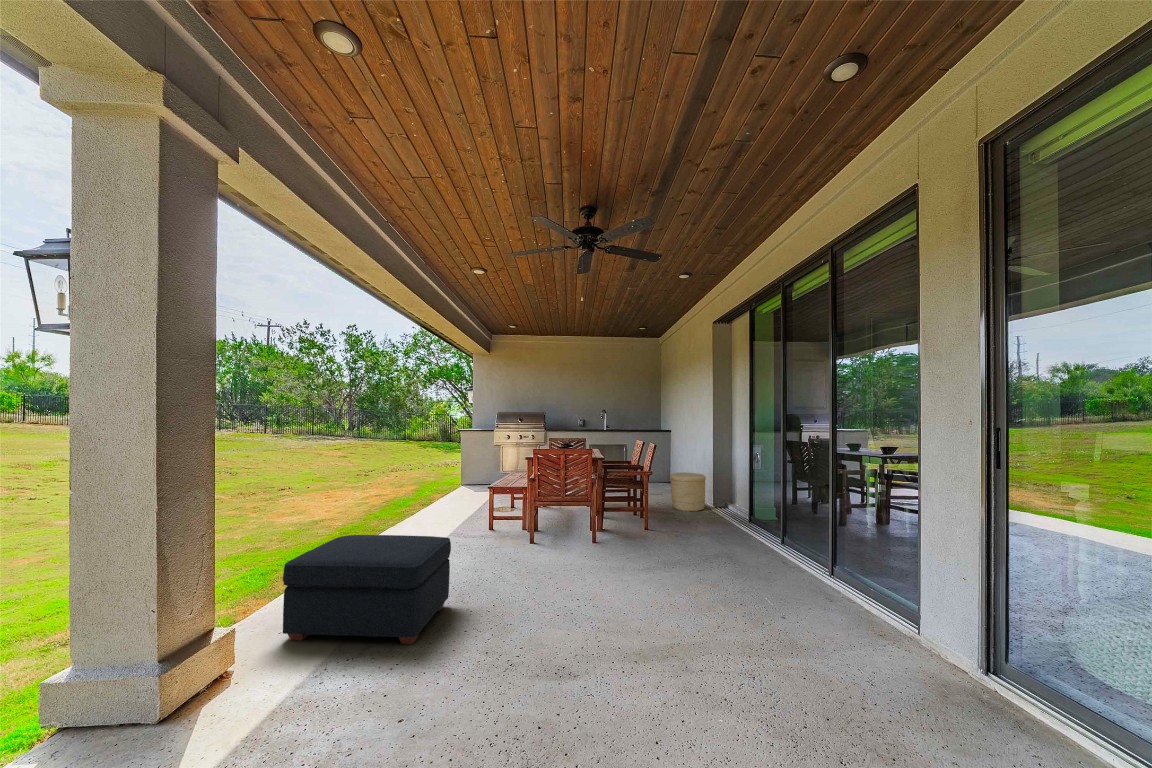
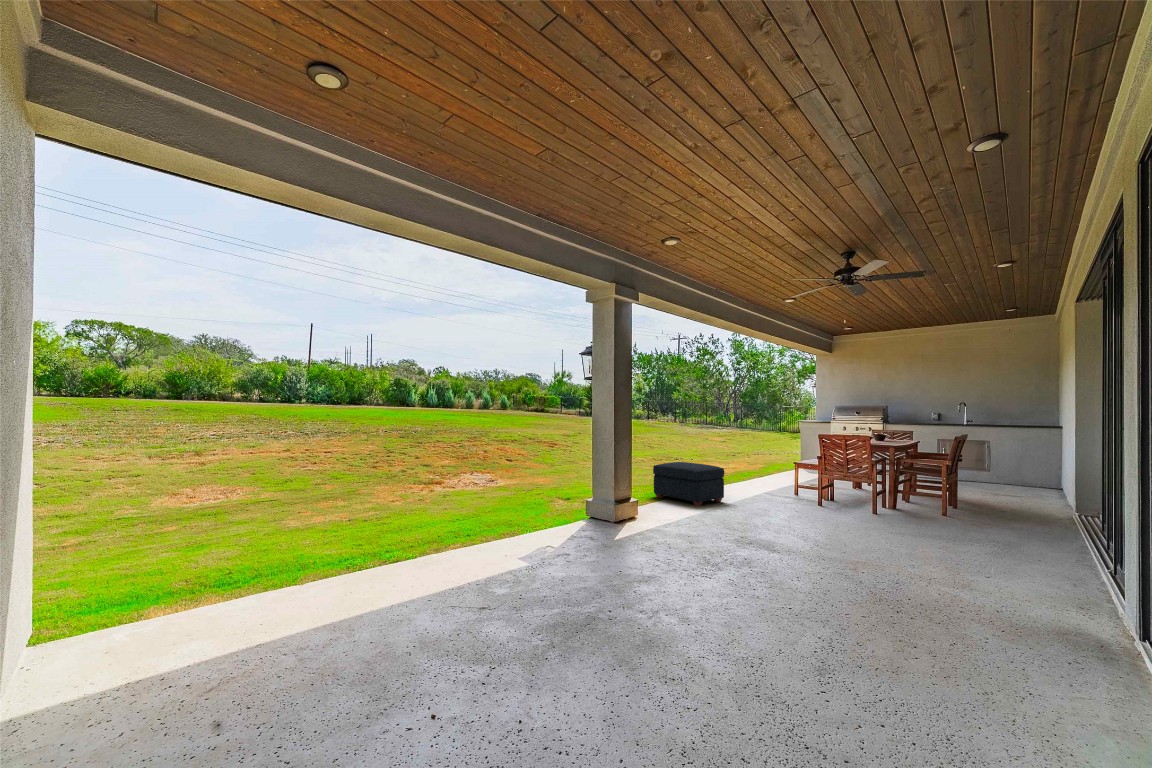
woven basket: present [670,472,706,511] -> none [987,469,1035,507]

